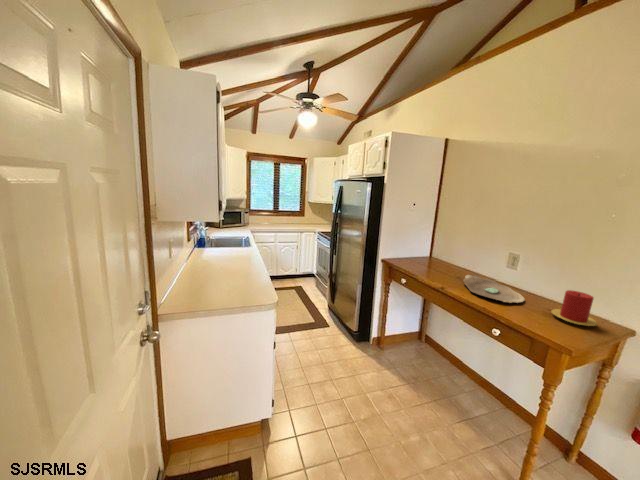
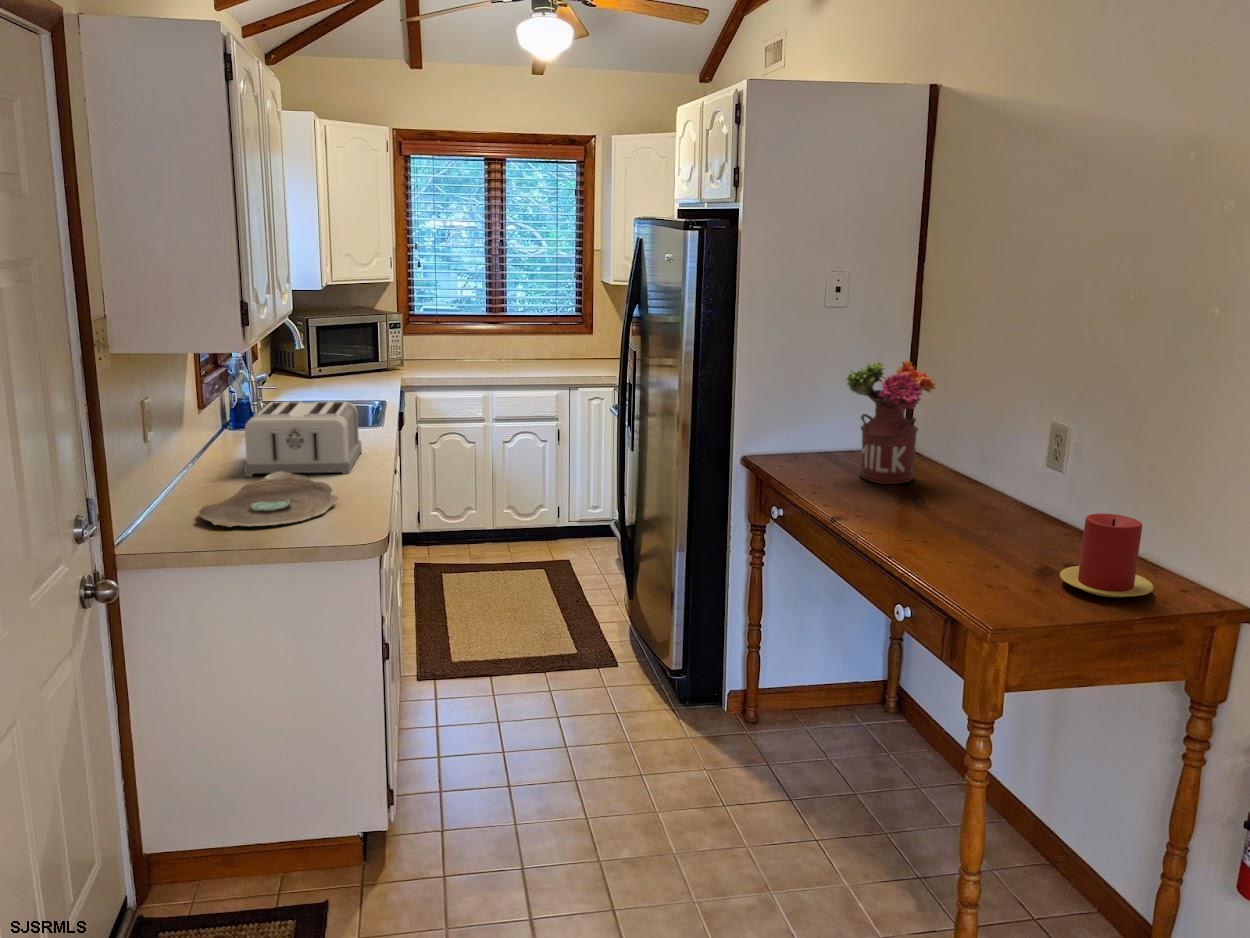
flower arrangement: none [426,228,458,270] -> present [847,360,935,484]
toaster: none [207,239,248,268] -> present [244,401,362,477]
decorative bowl: present [463,275,524,303] -> present [198,471,337,527]

